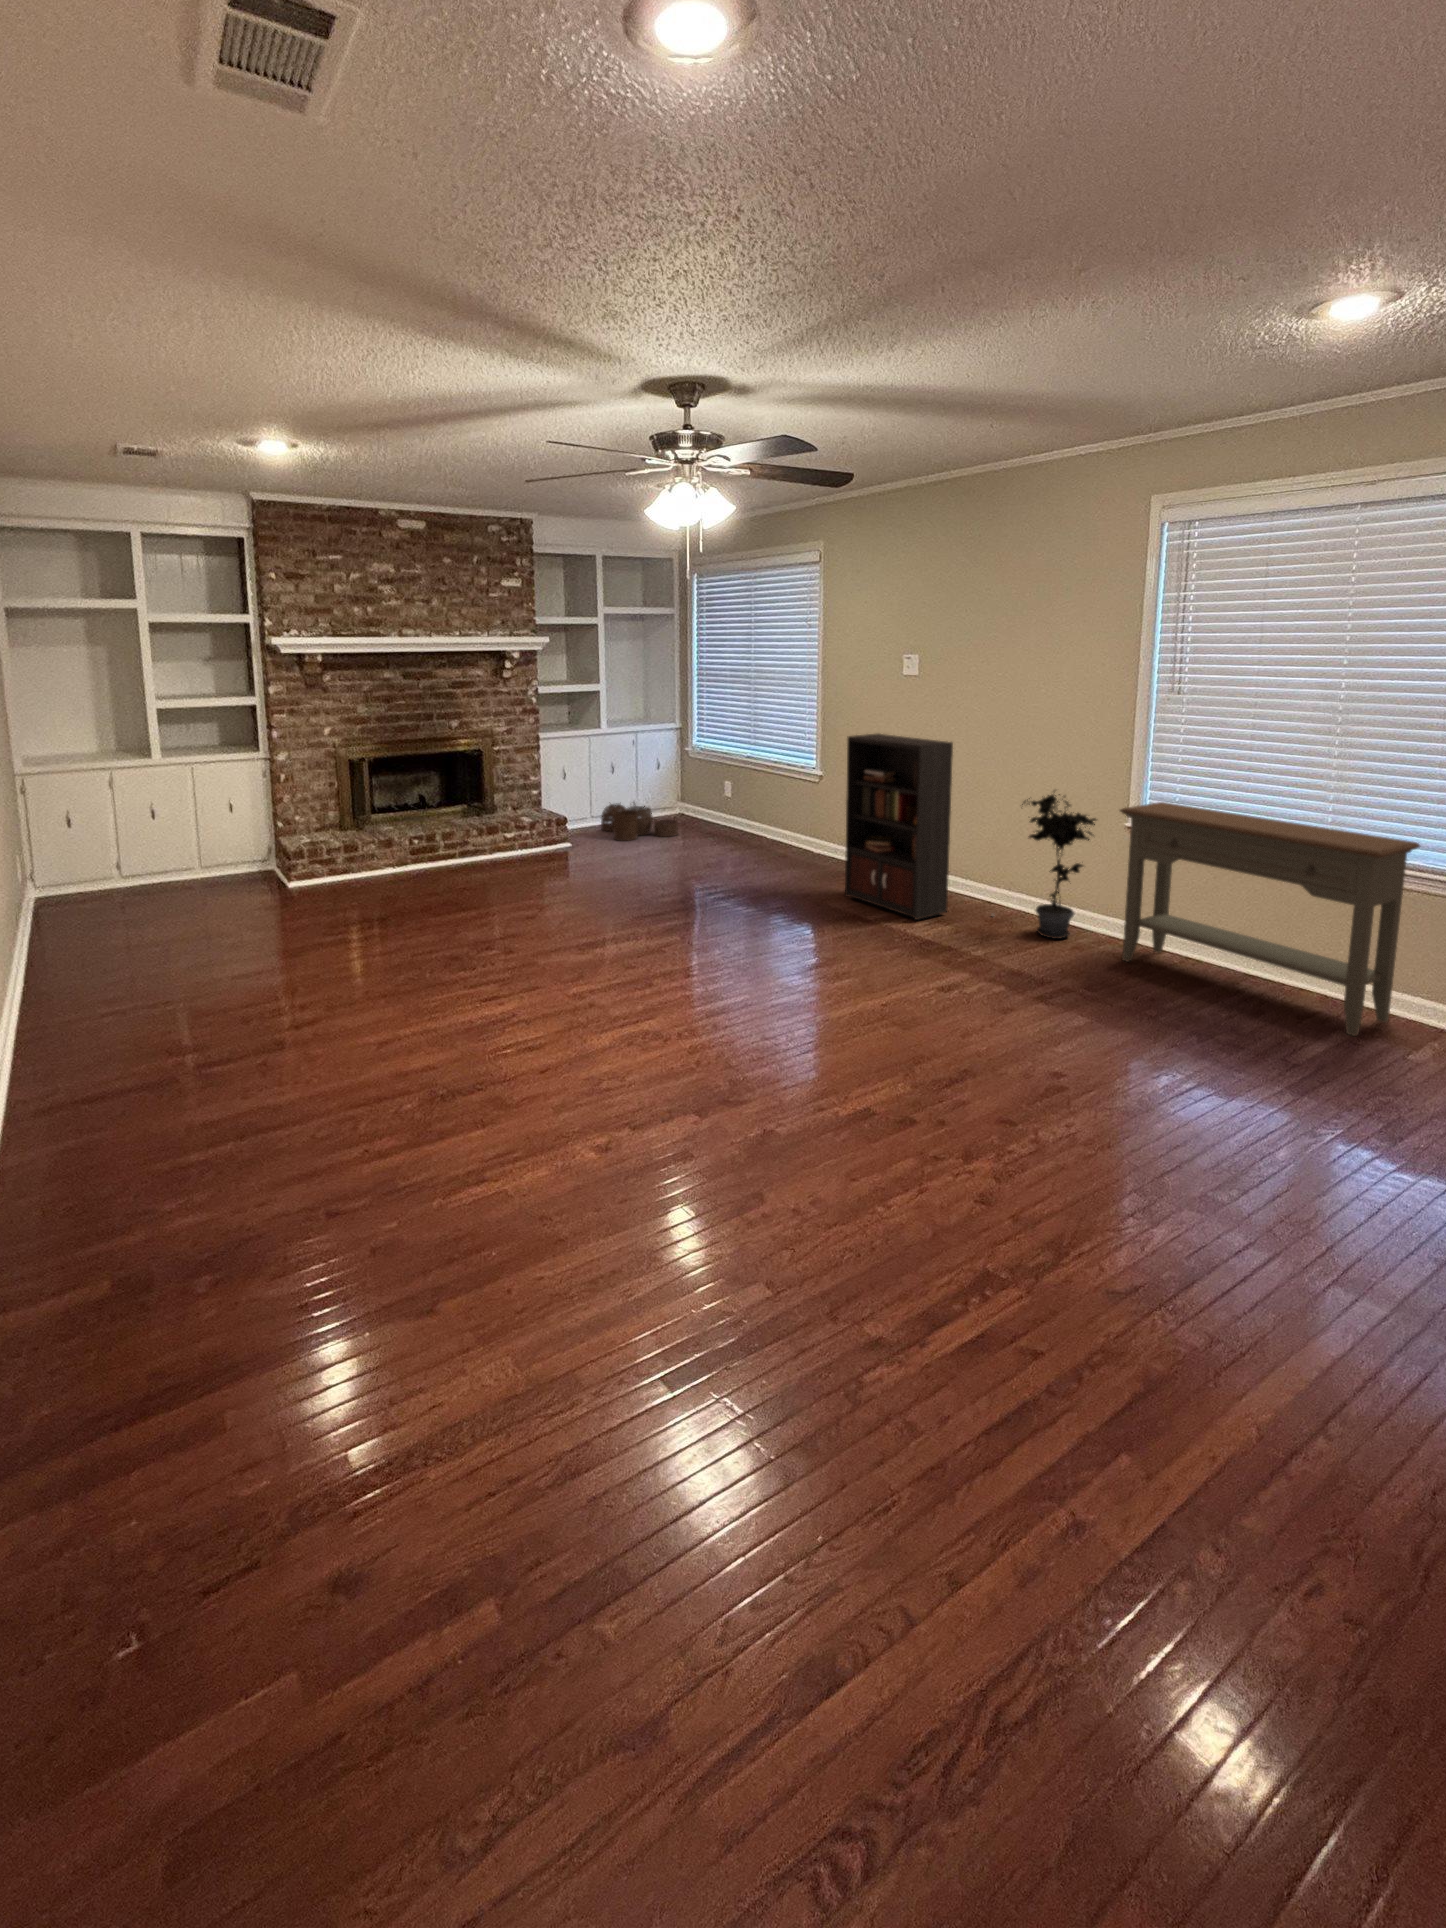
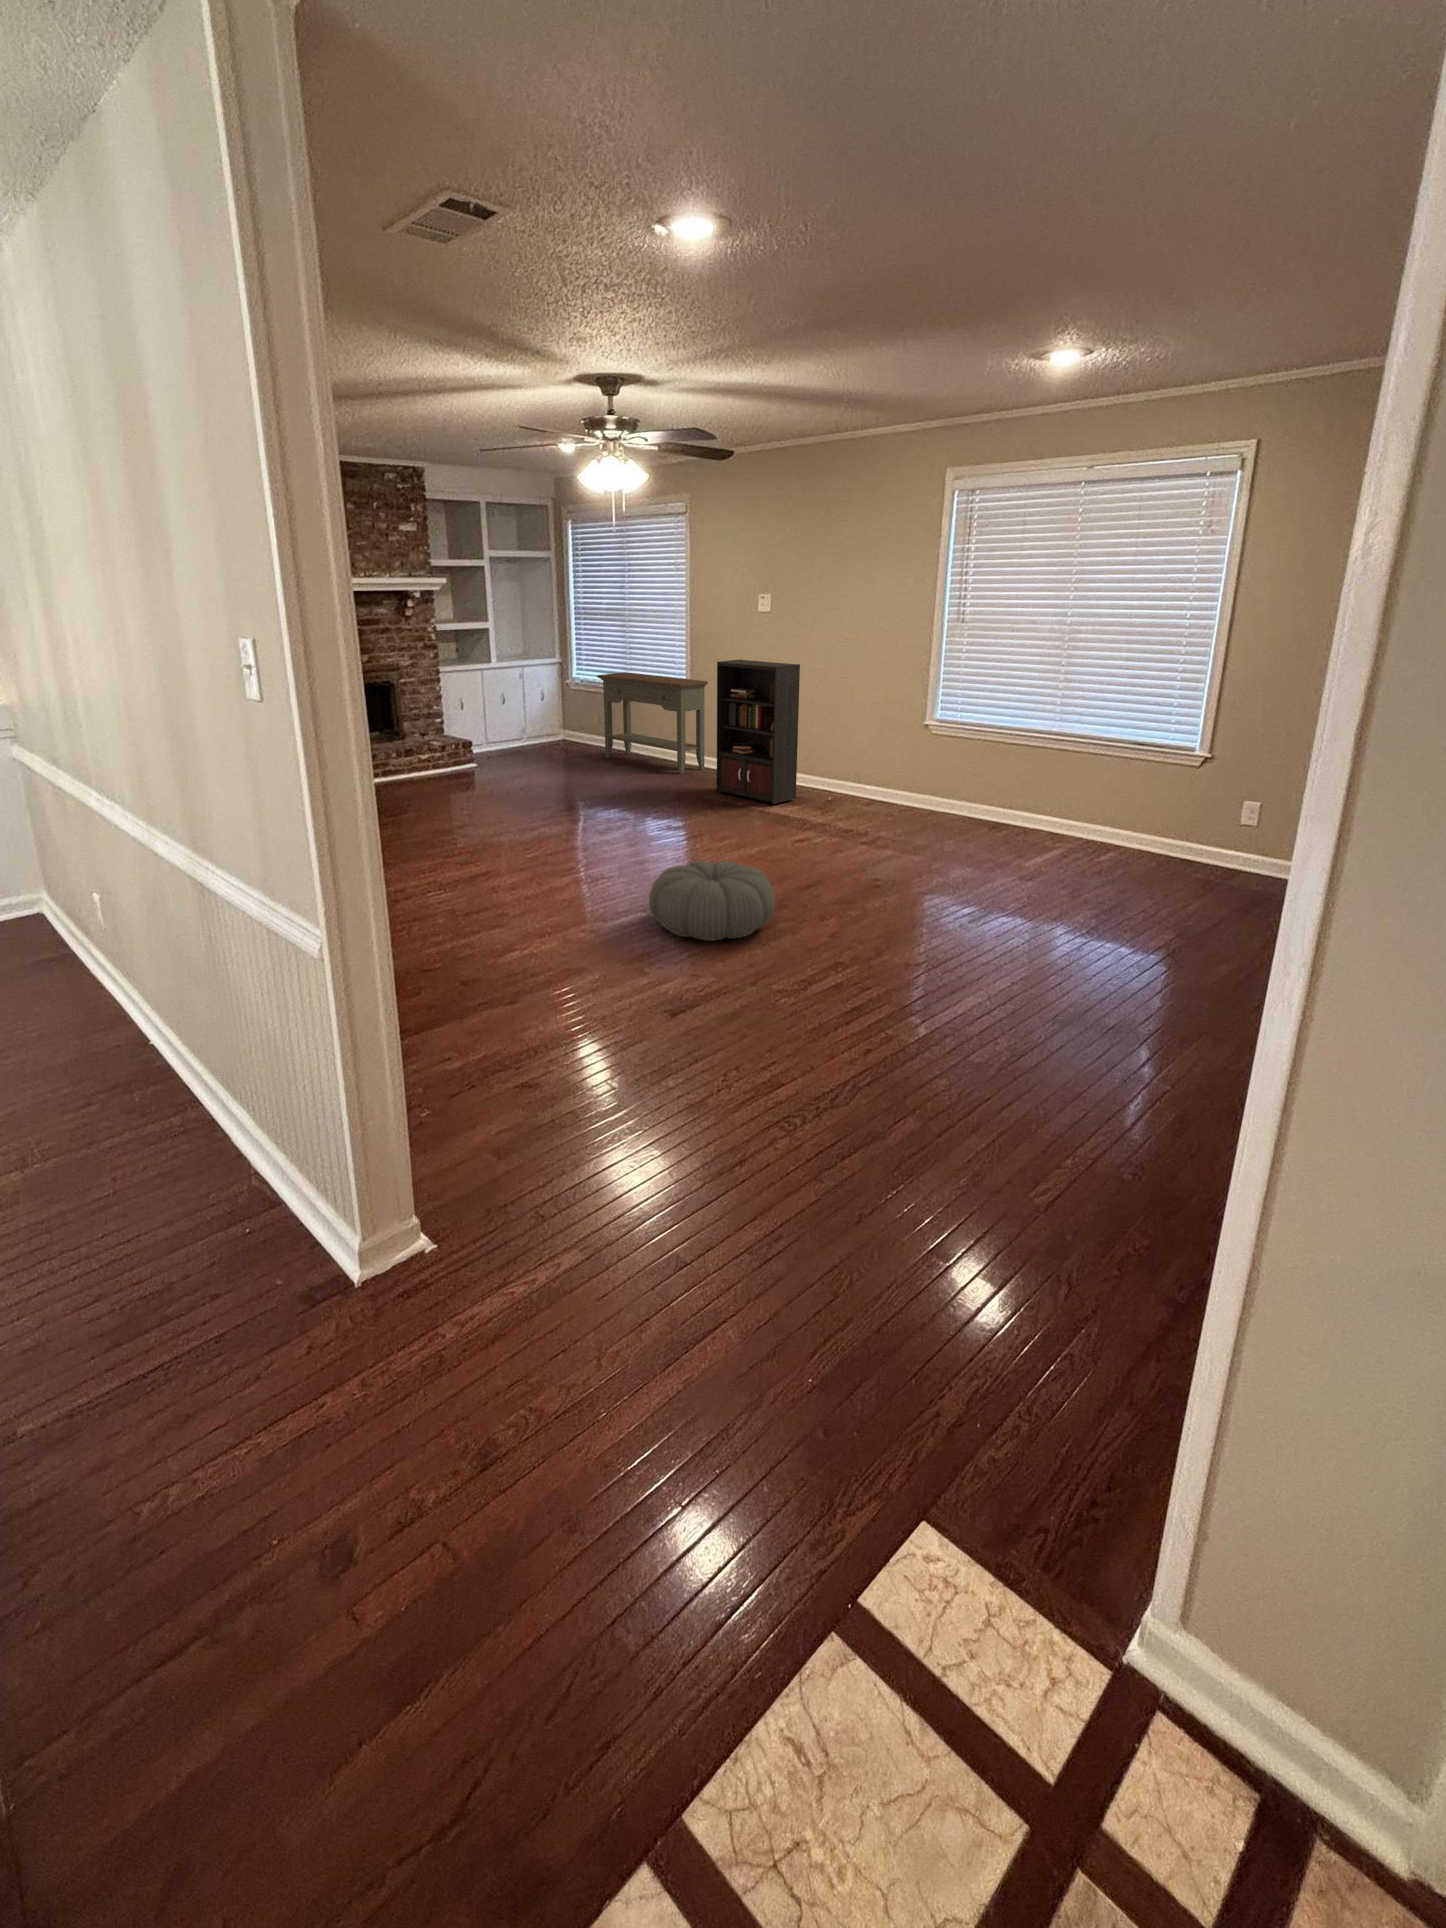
potted plant: present [1022,794,1096,939] -> none [850,698,906,811]
console table: present [1120,802,1420,1036] -> present [597,672,708,774]
woven basket: present [601,803,678,841] -> none [497,727,566,760]
pouf: none [697,1031,888,1173] -> present [649,861,775,941]

